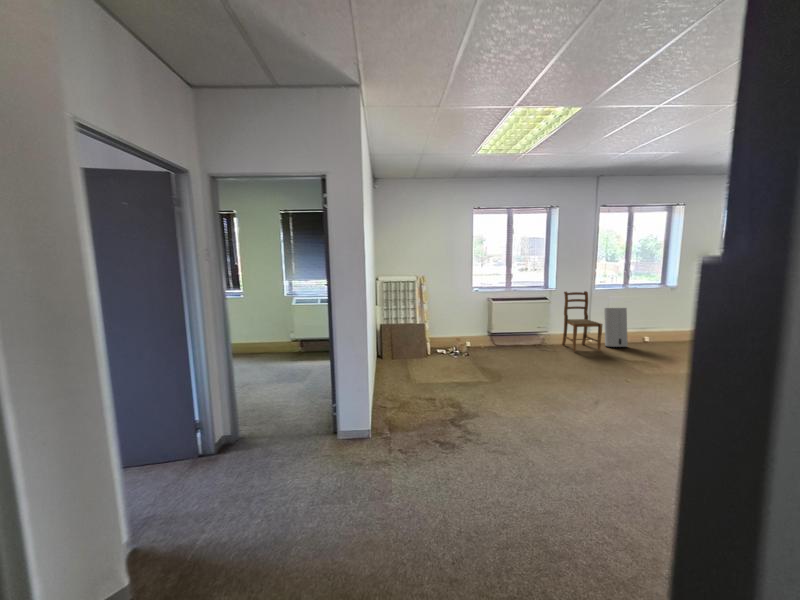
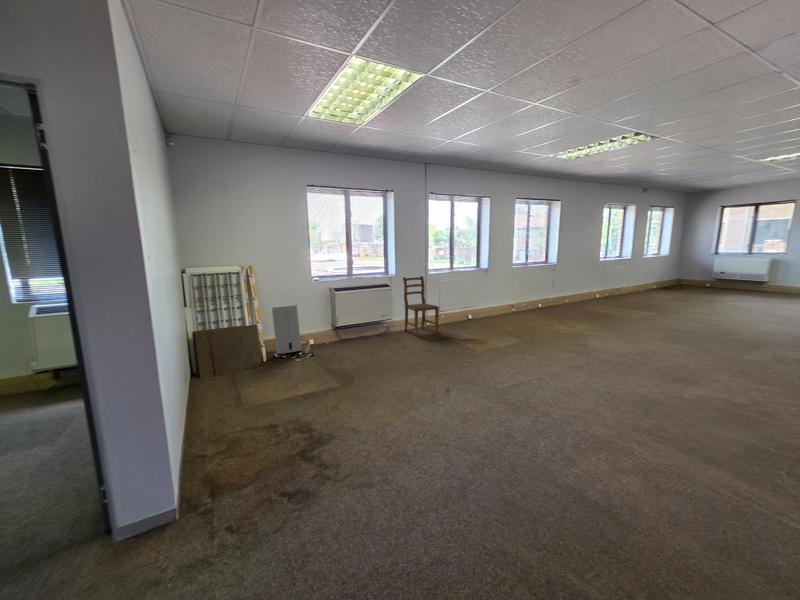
air purifier: present [604,308,628,347] -> present [272,305,301,354]

